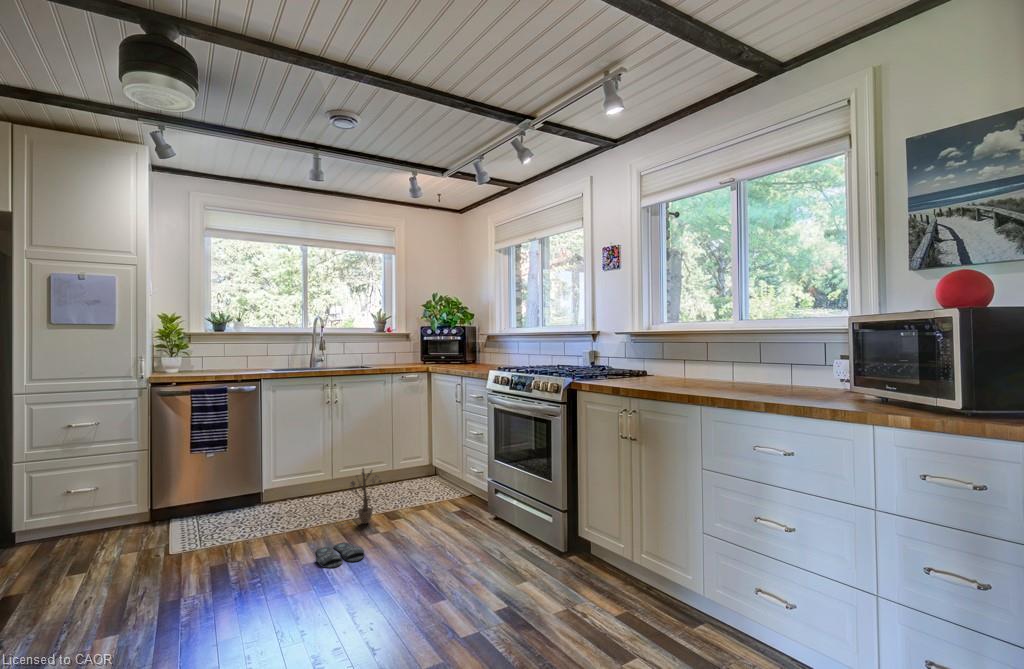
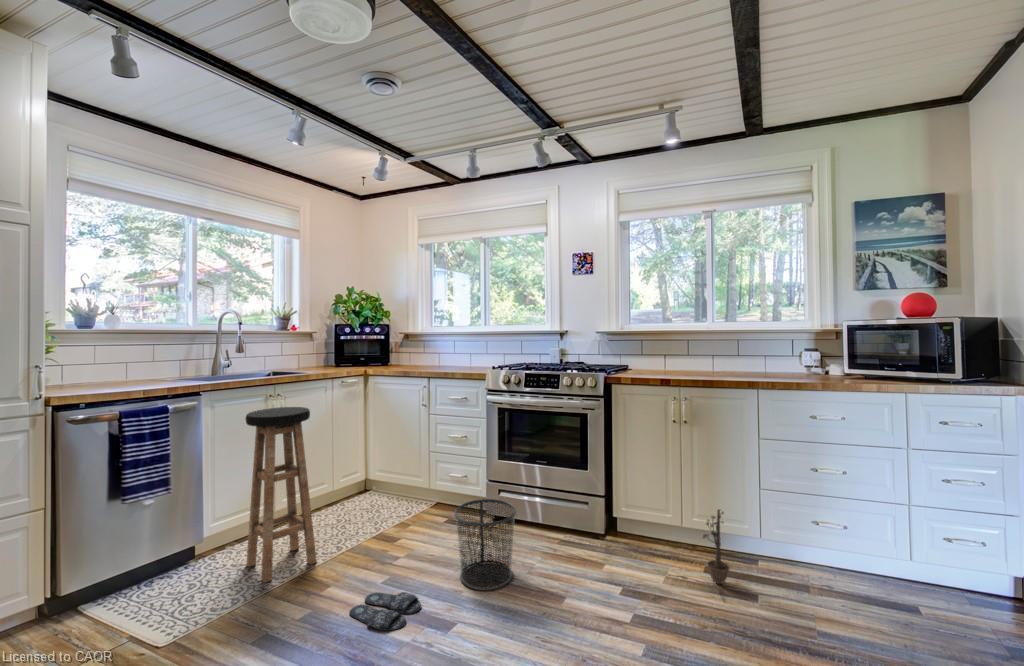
bar stool: none [296,391,343,520] -> present [246,407,316,582]
decorative plant: present [345,469,381,524] -> present [703,509,730,592]
waste bin: none [402,485,459,564] -> present [454,499,516,590]

